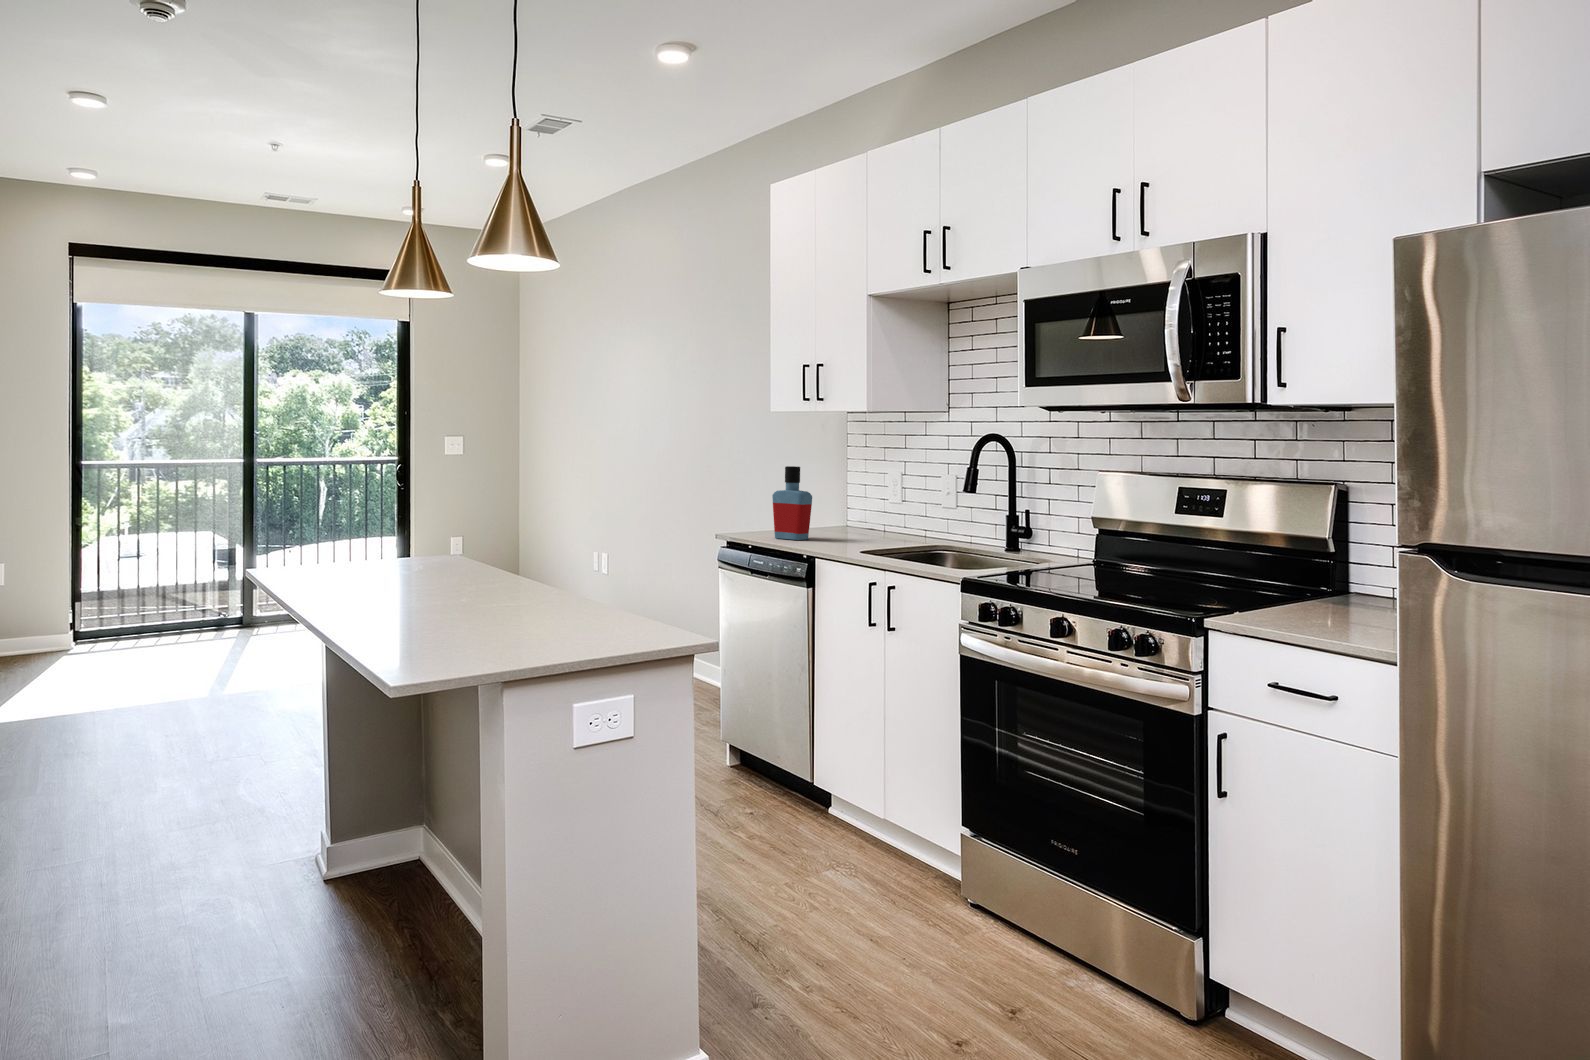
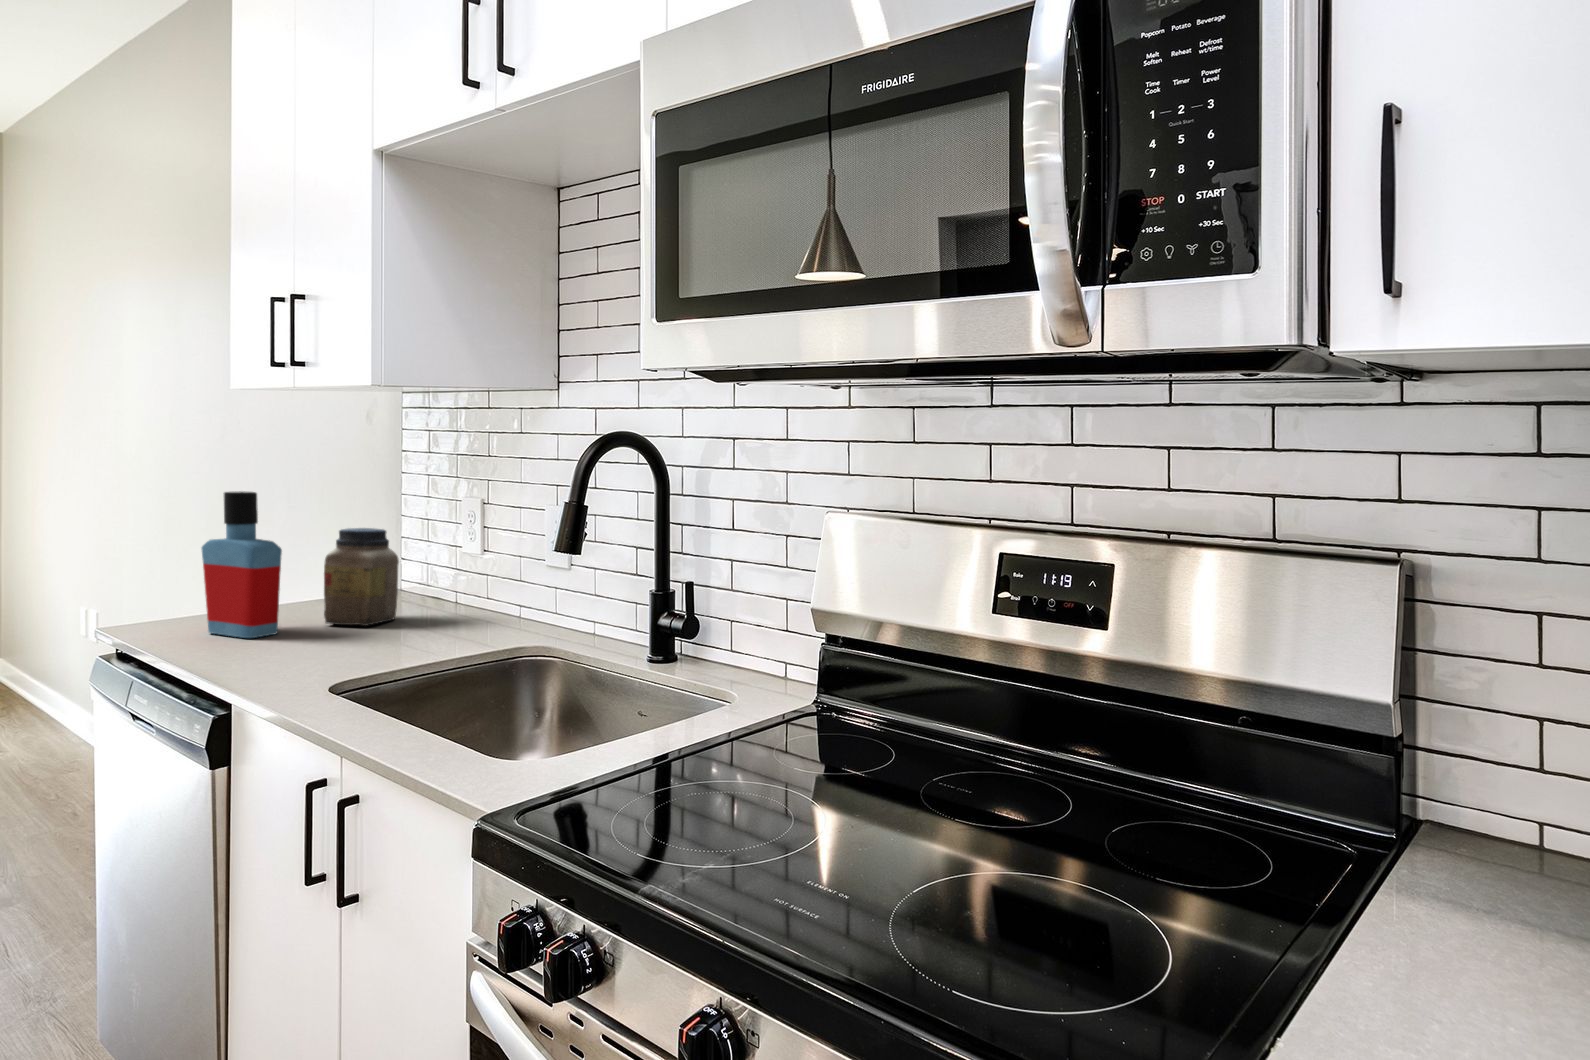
jar: none [827,487,863,537] -> present [324,528,399,626]

